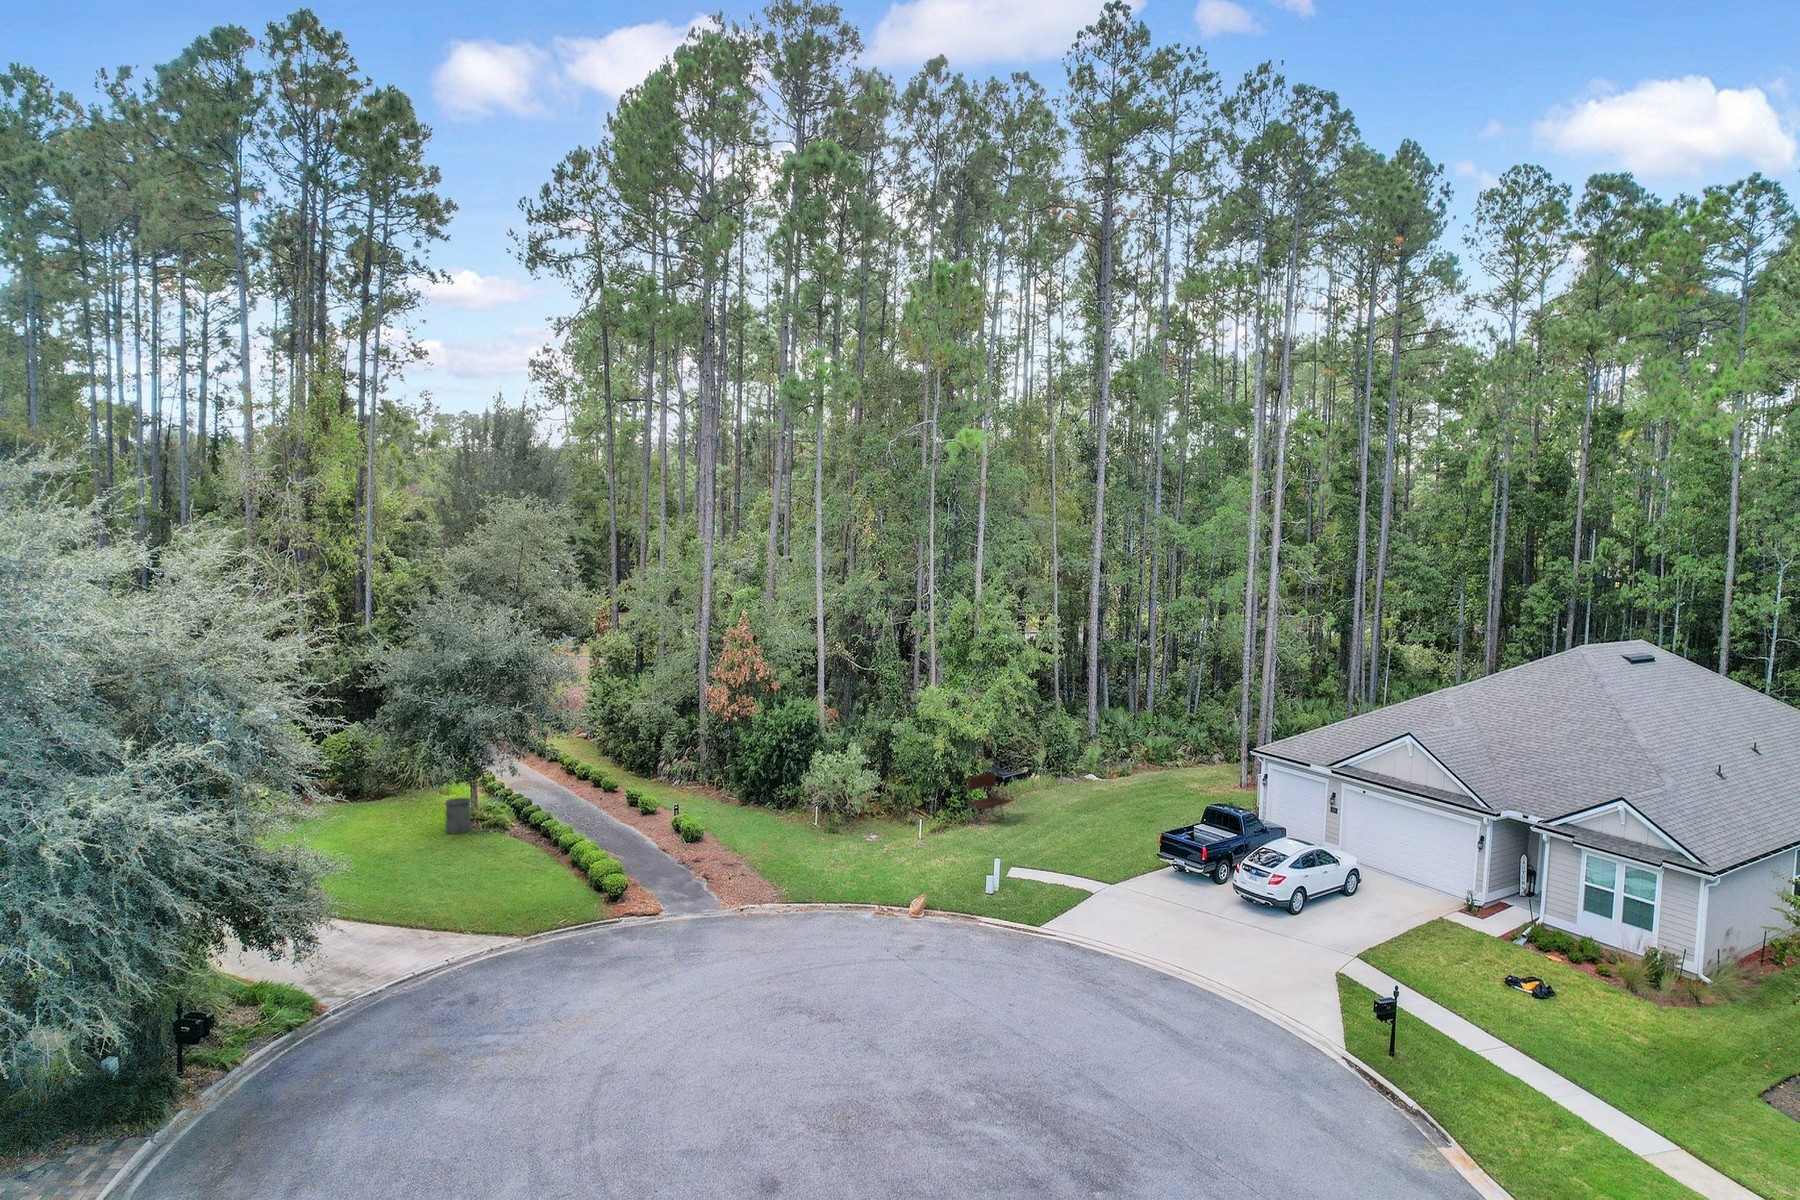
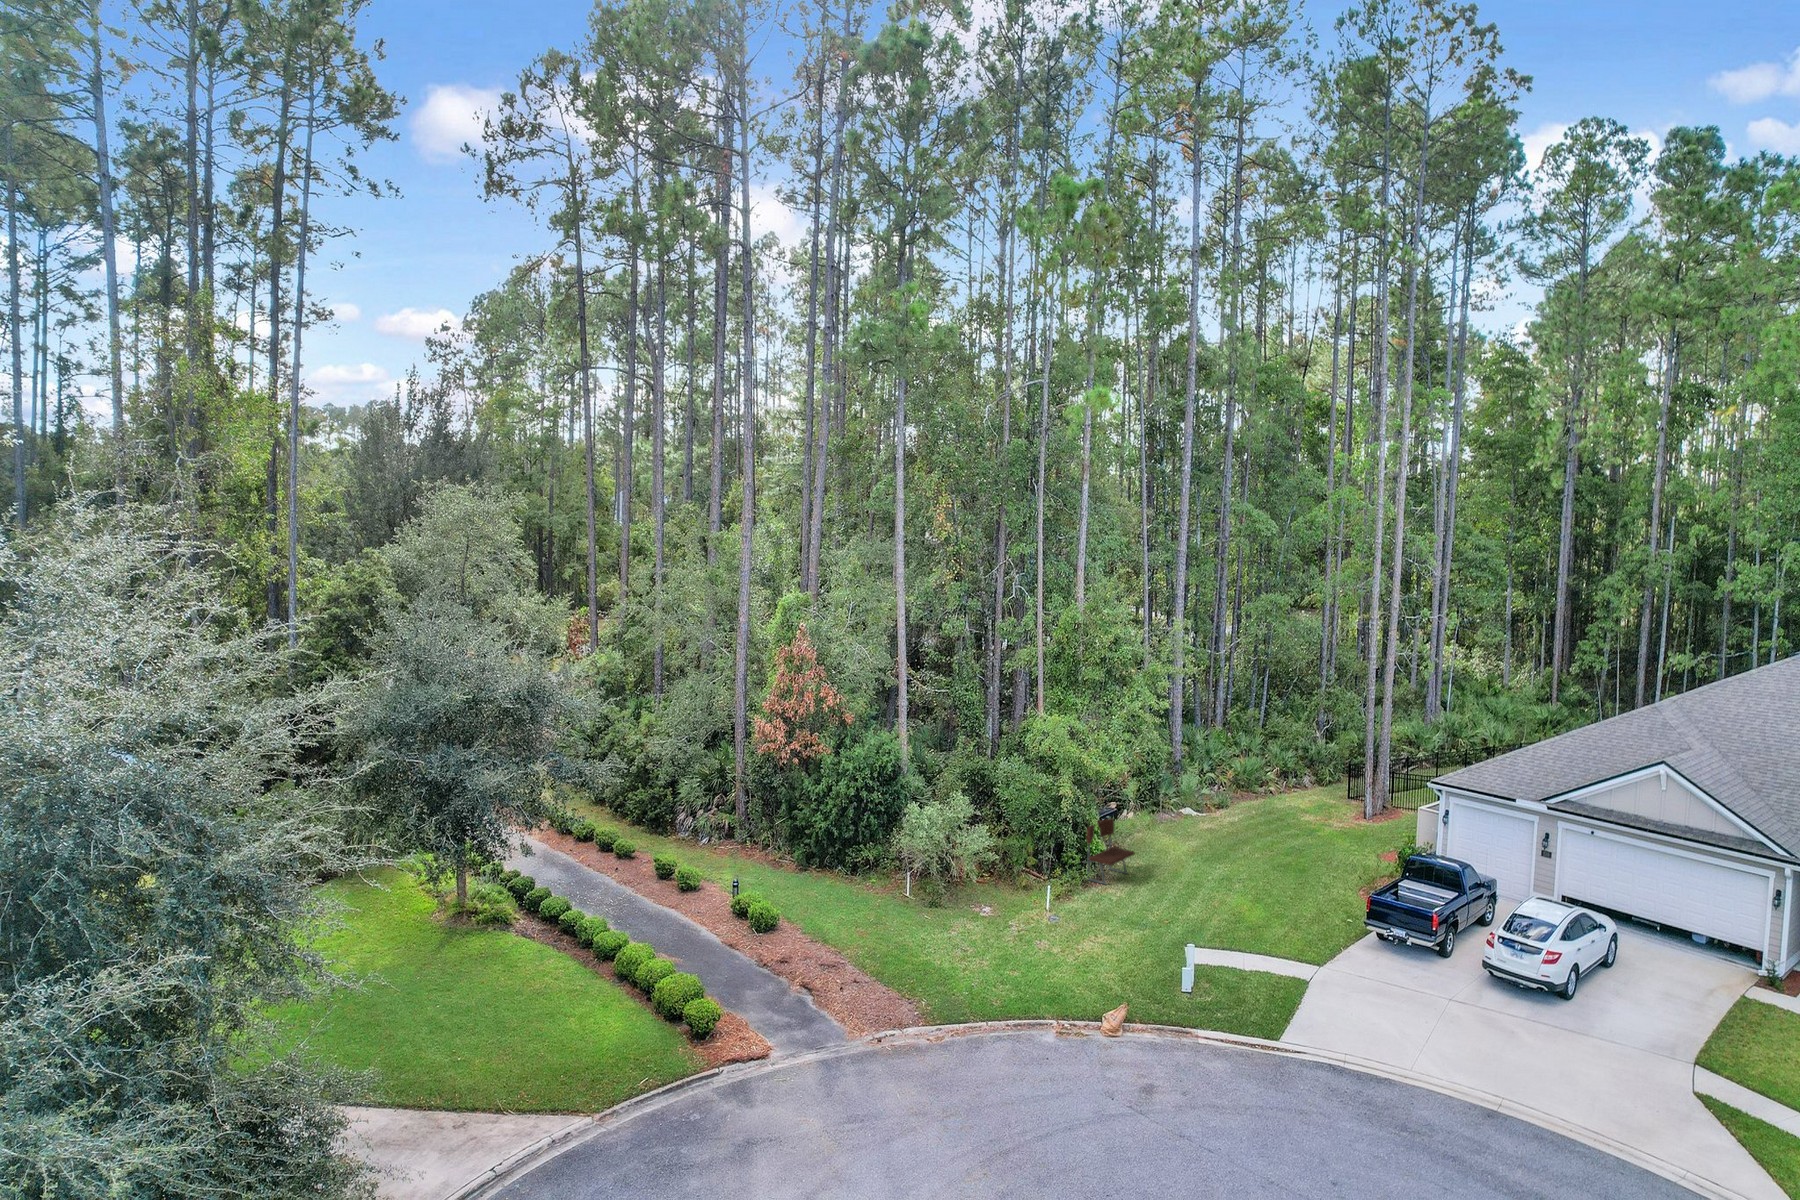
trash can: present [445,798,471,834] -> none [427,886,462,937]

